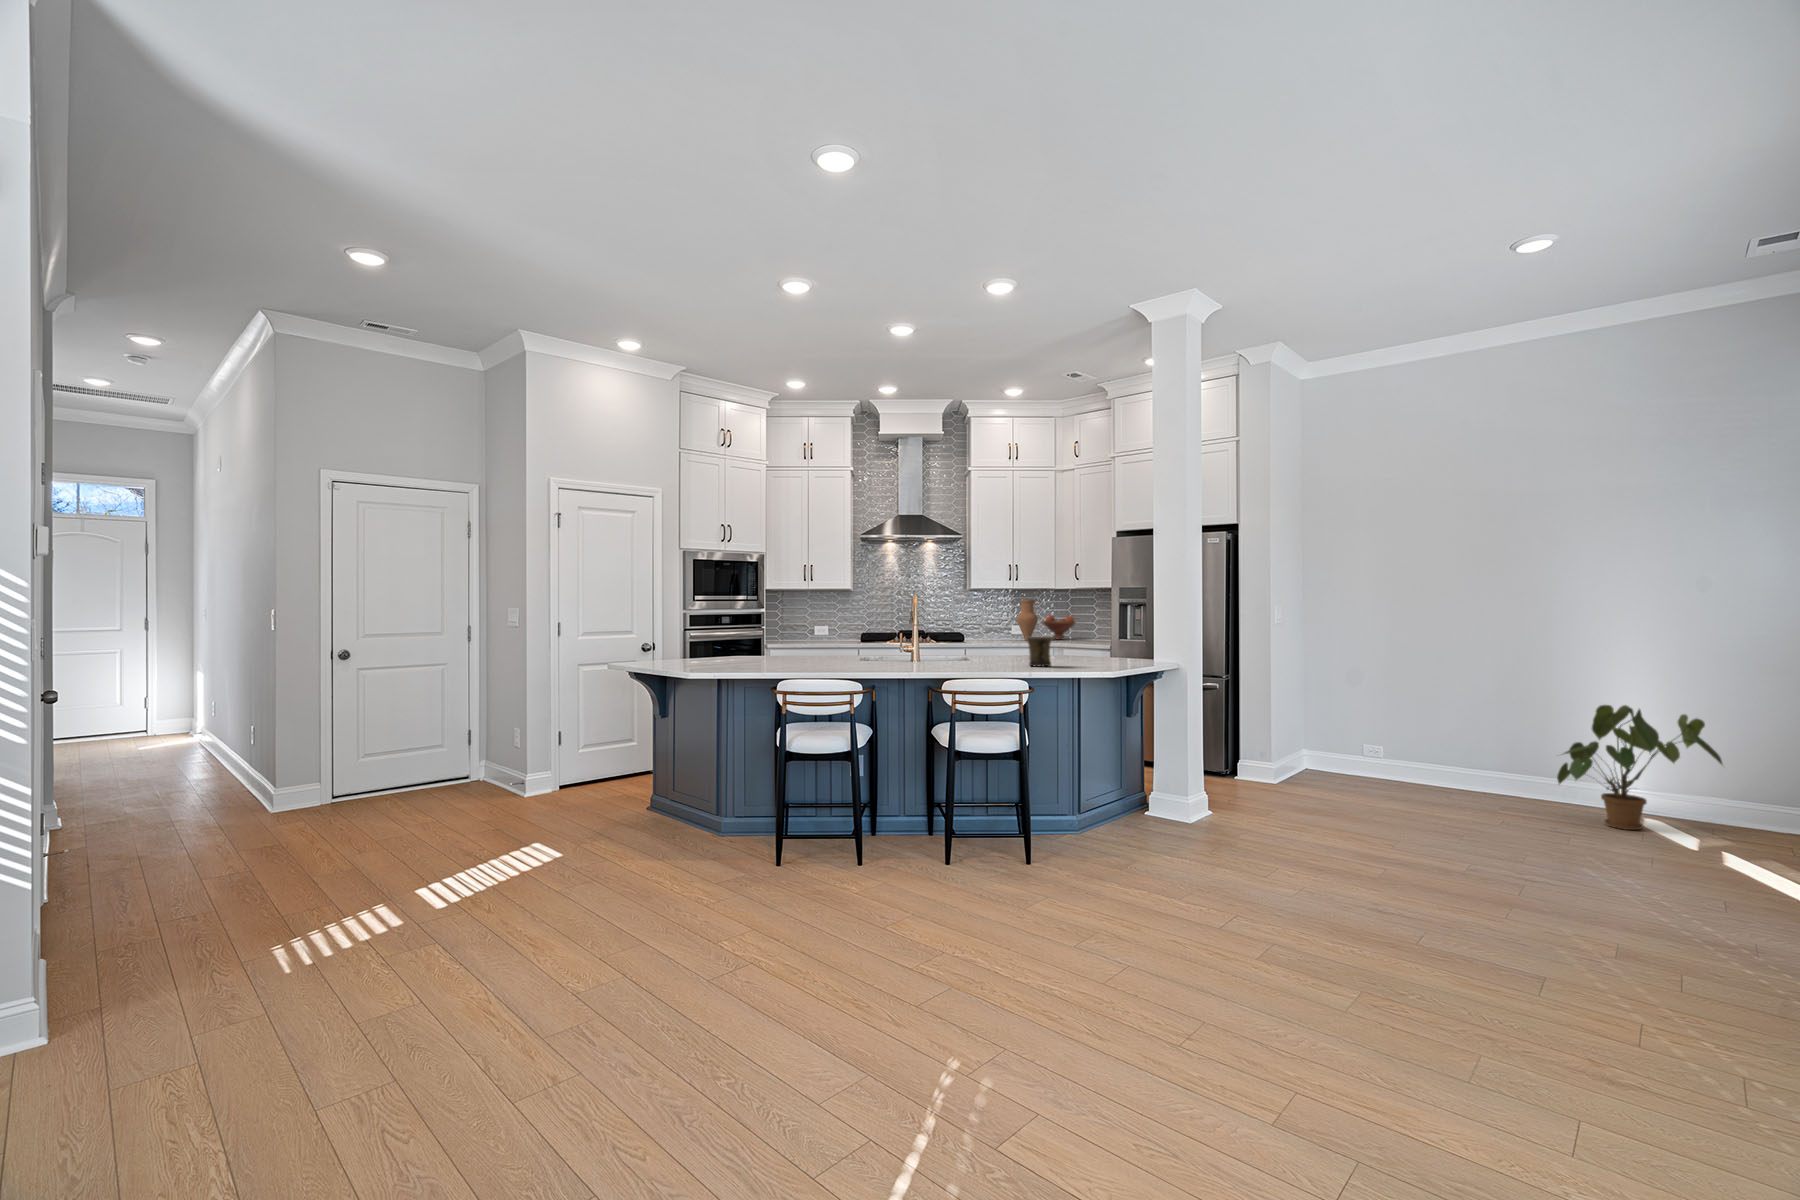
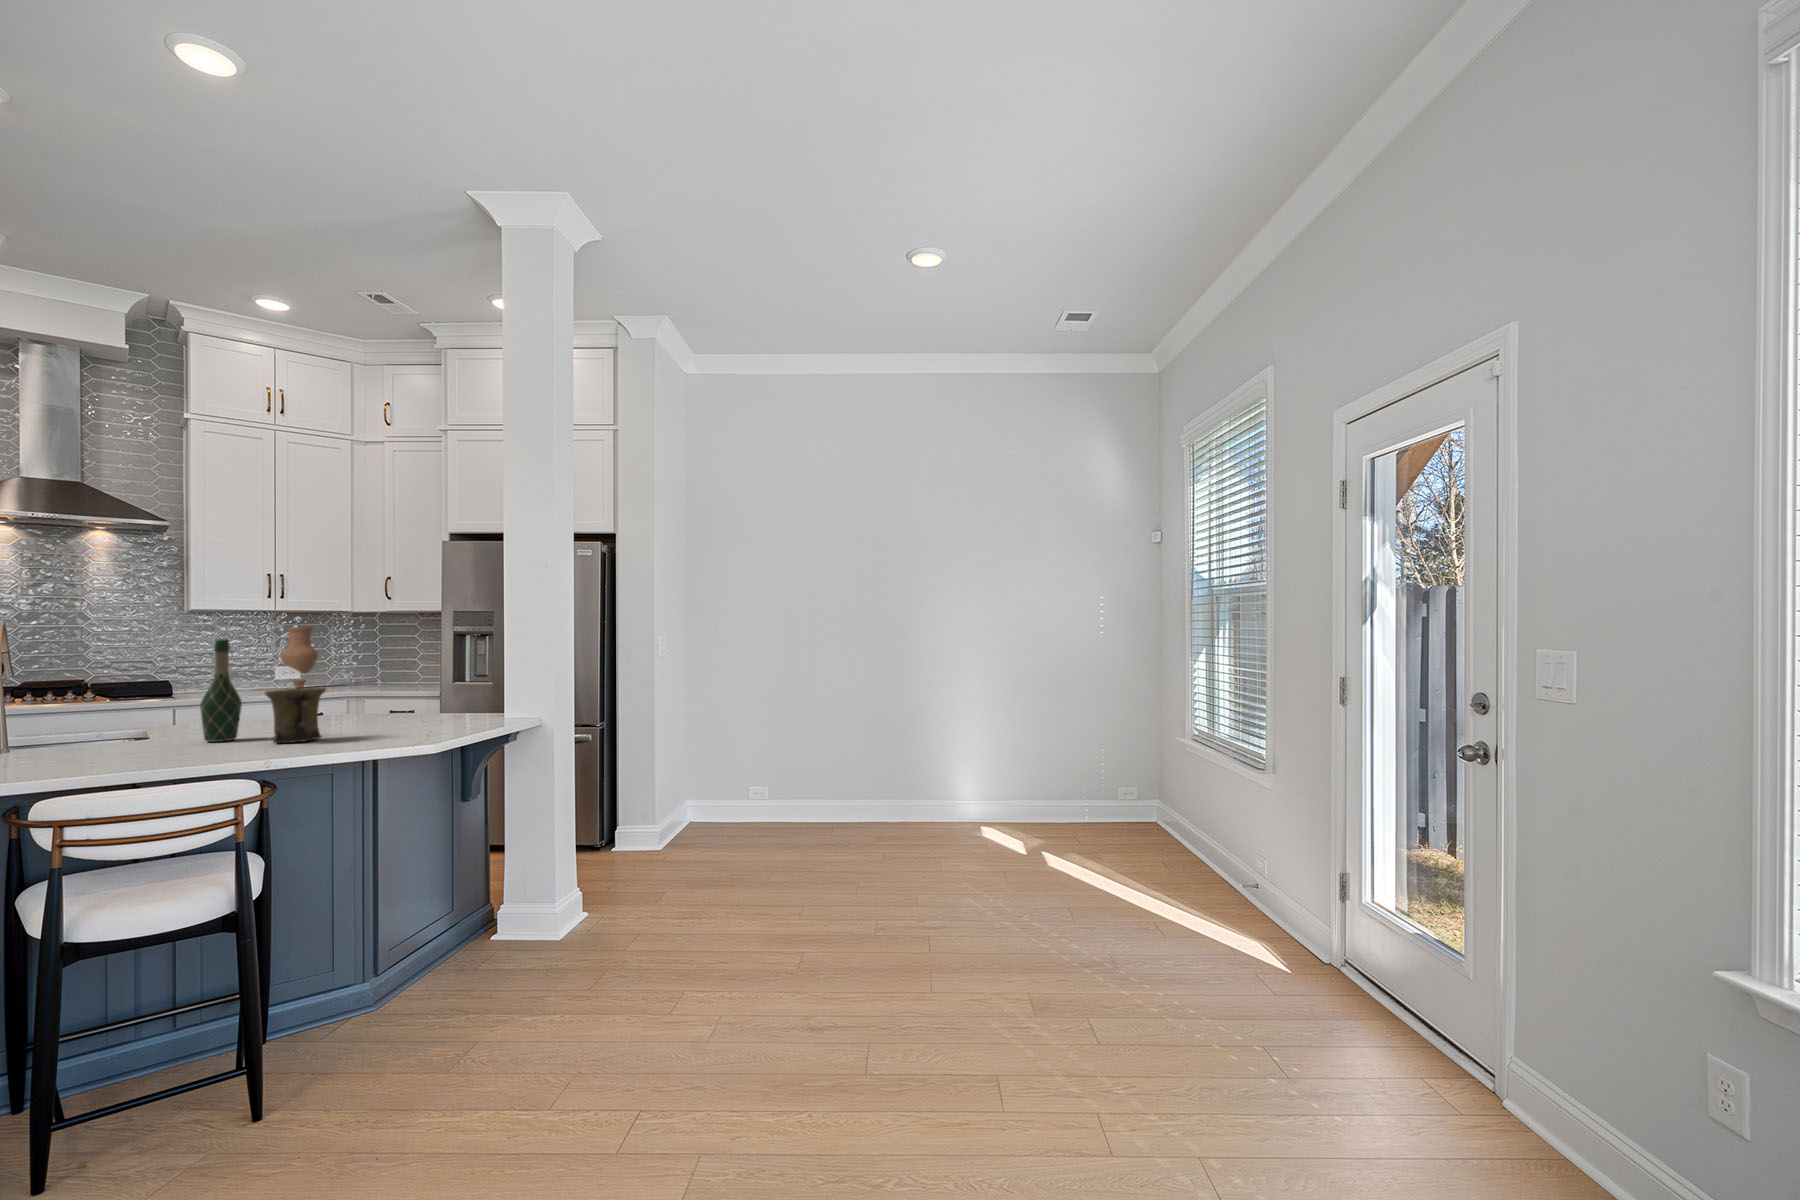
wine bottle: none [996,608,1013,664] -> present [200,639,242,742]
fruit bowl: present [1043,615,1076,640] -> none [326,647,384,683]
house plant: present [1557,705,1722,830] -> none [926,720,1048,840]

